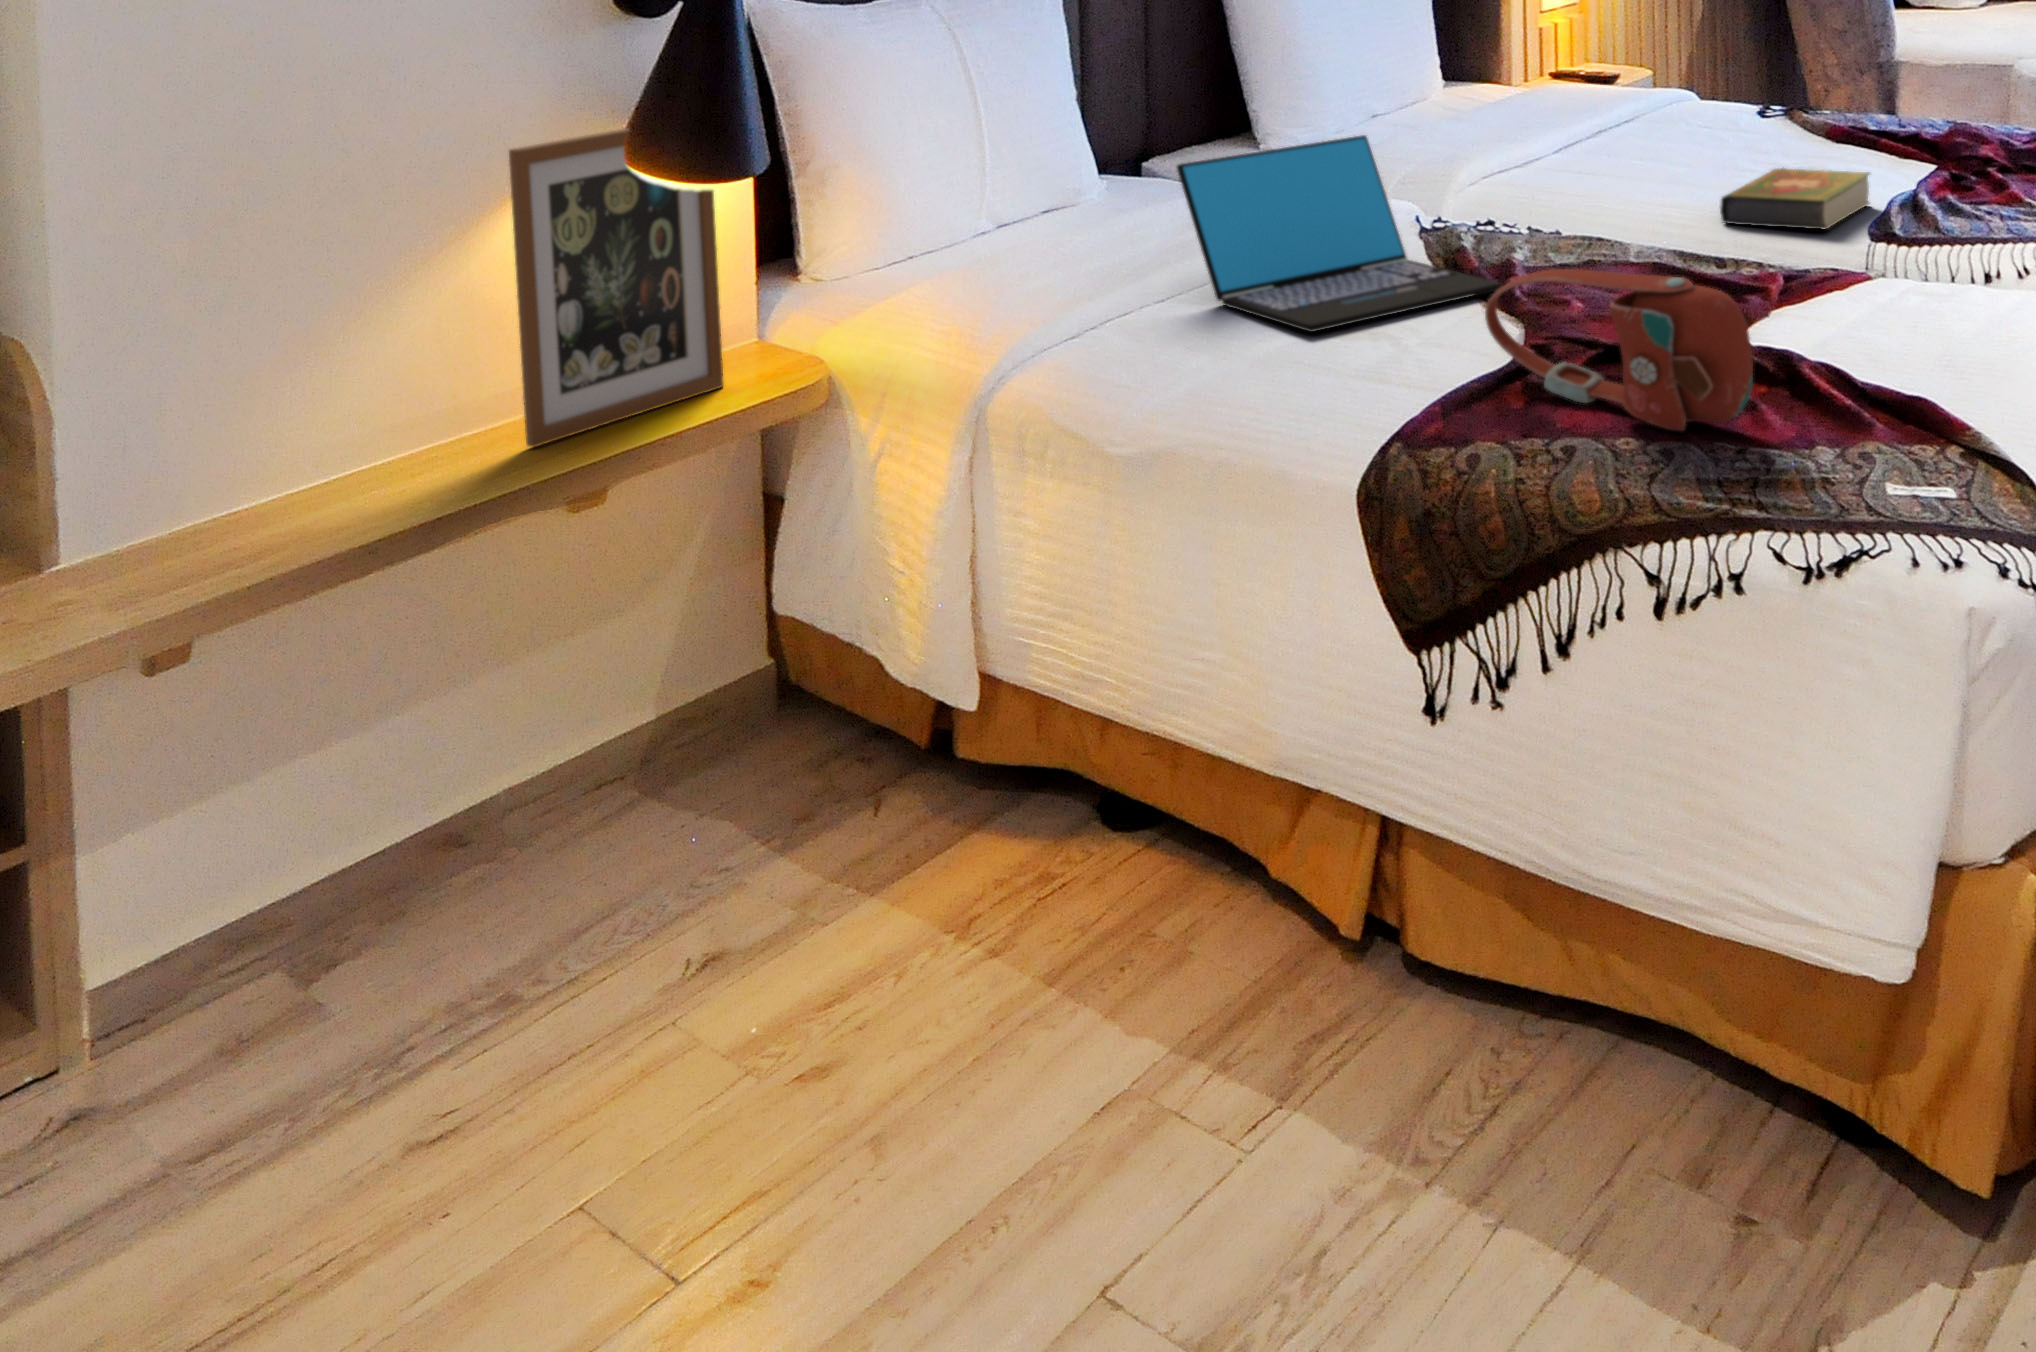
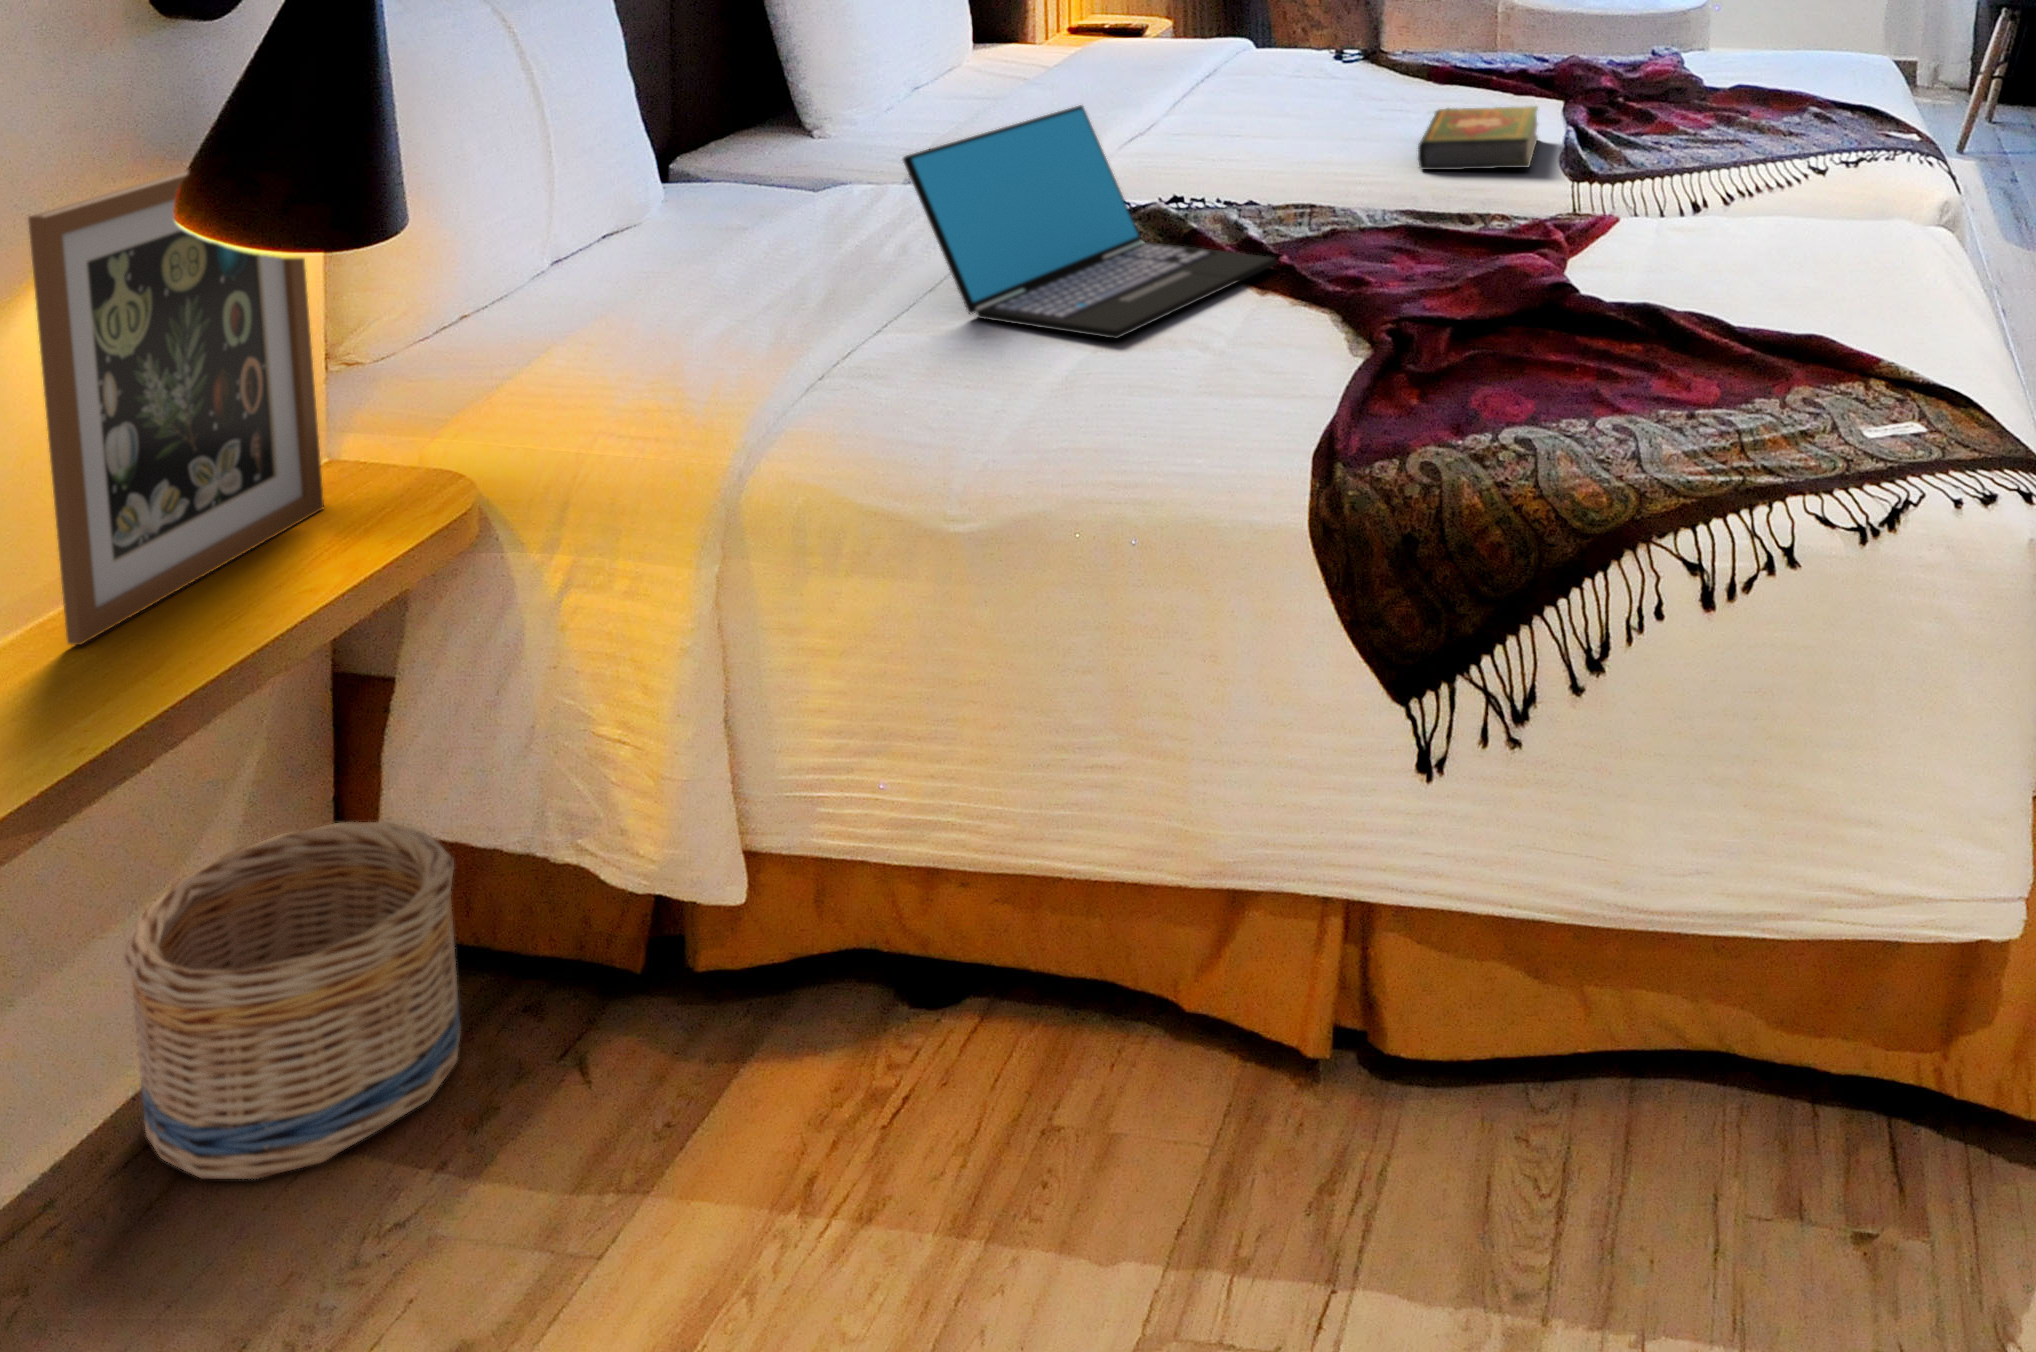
handbag: present [1485,269,1753,431] -> none [1365,234,1686,401]
basket: none [571,621,790,850] -> present [123,822,460,1179]

